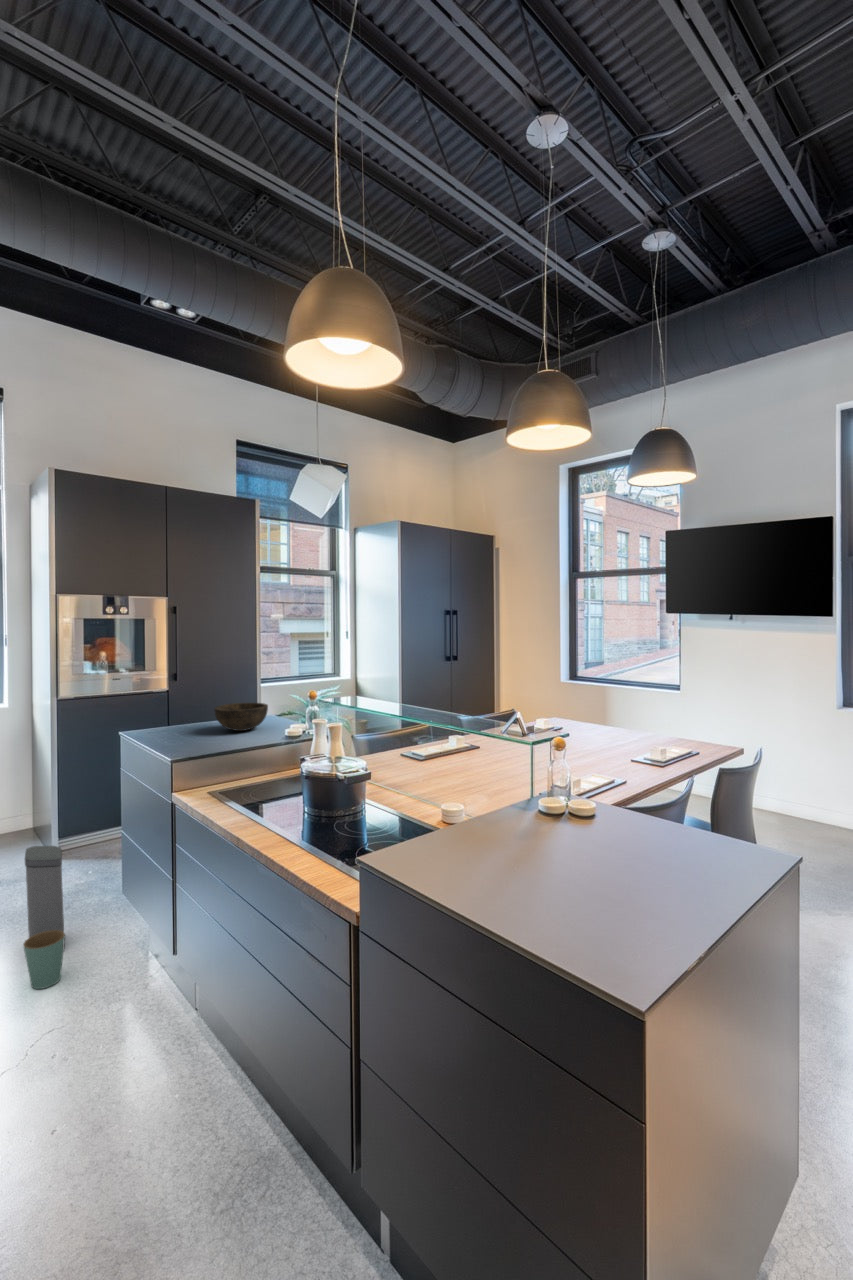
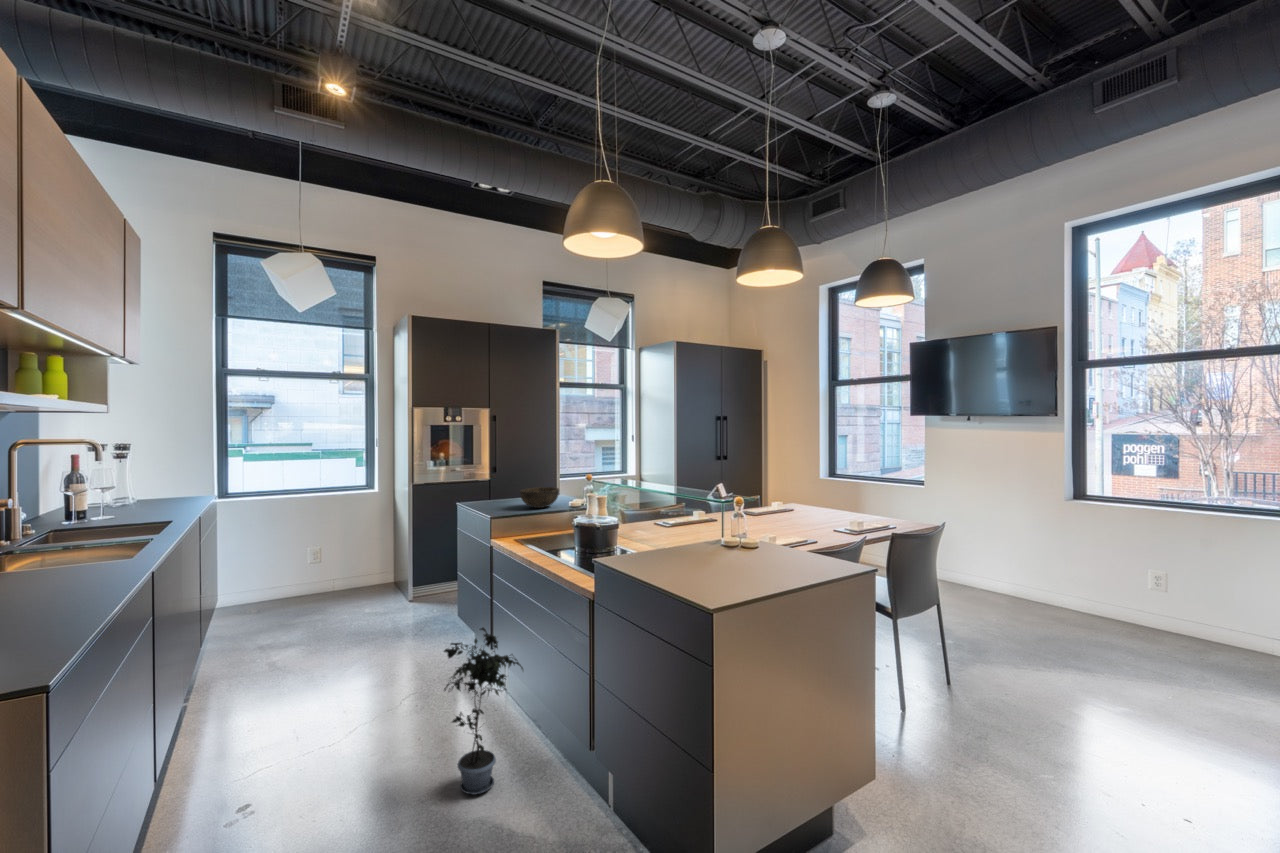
trash can: present [23,846,65,989] -> none [387,592,415,692]
potted plant: none [108,912,232,1157] -> present [444,628,523,795]

